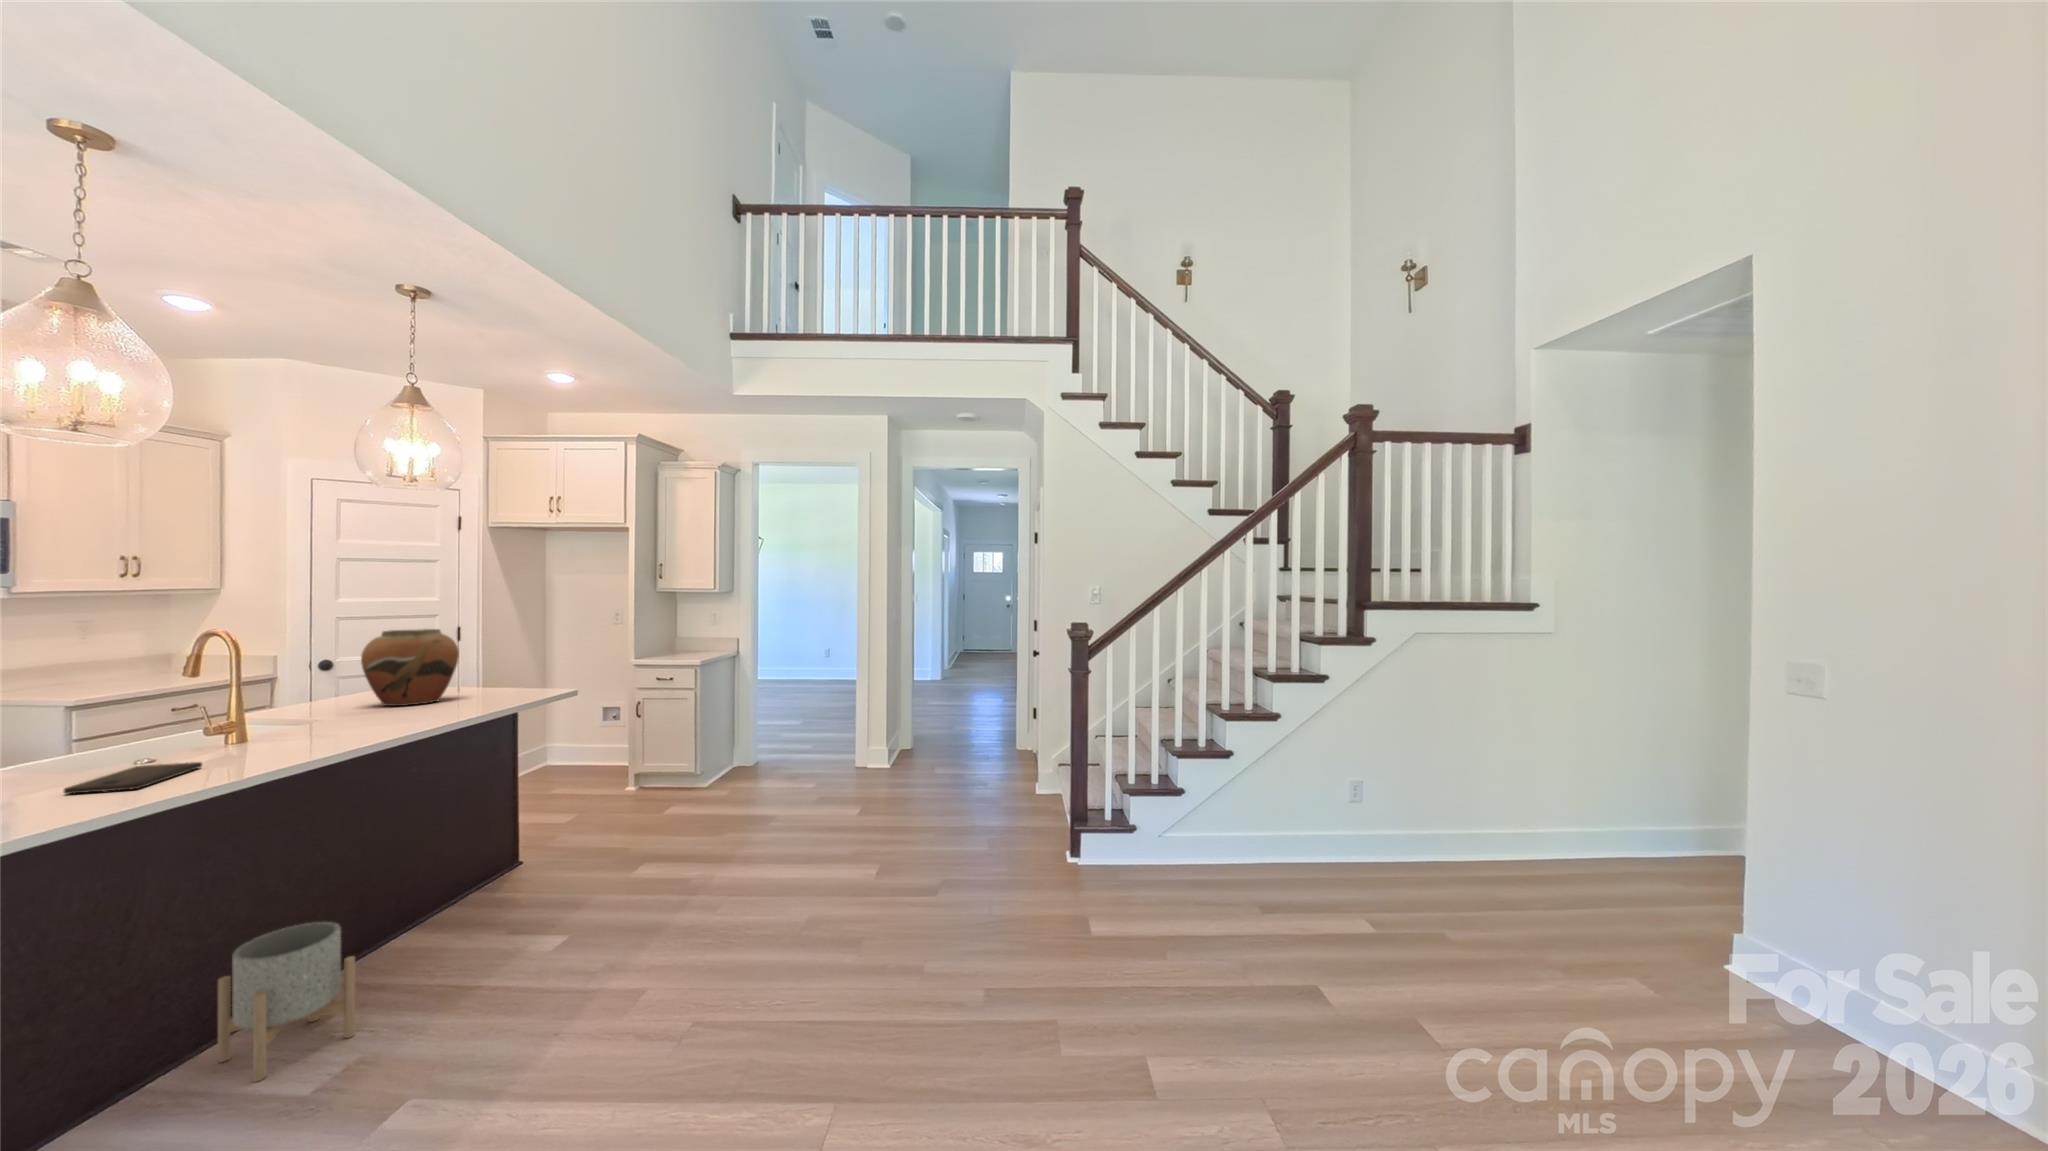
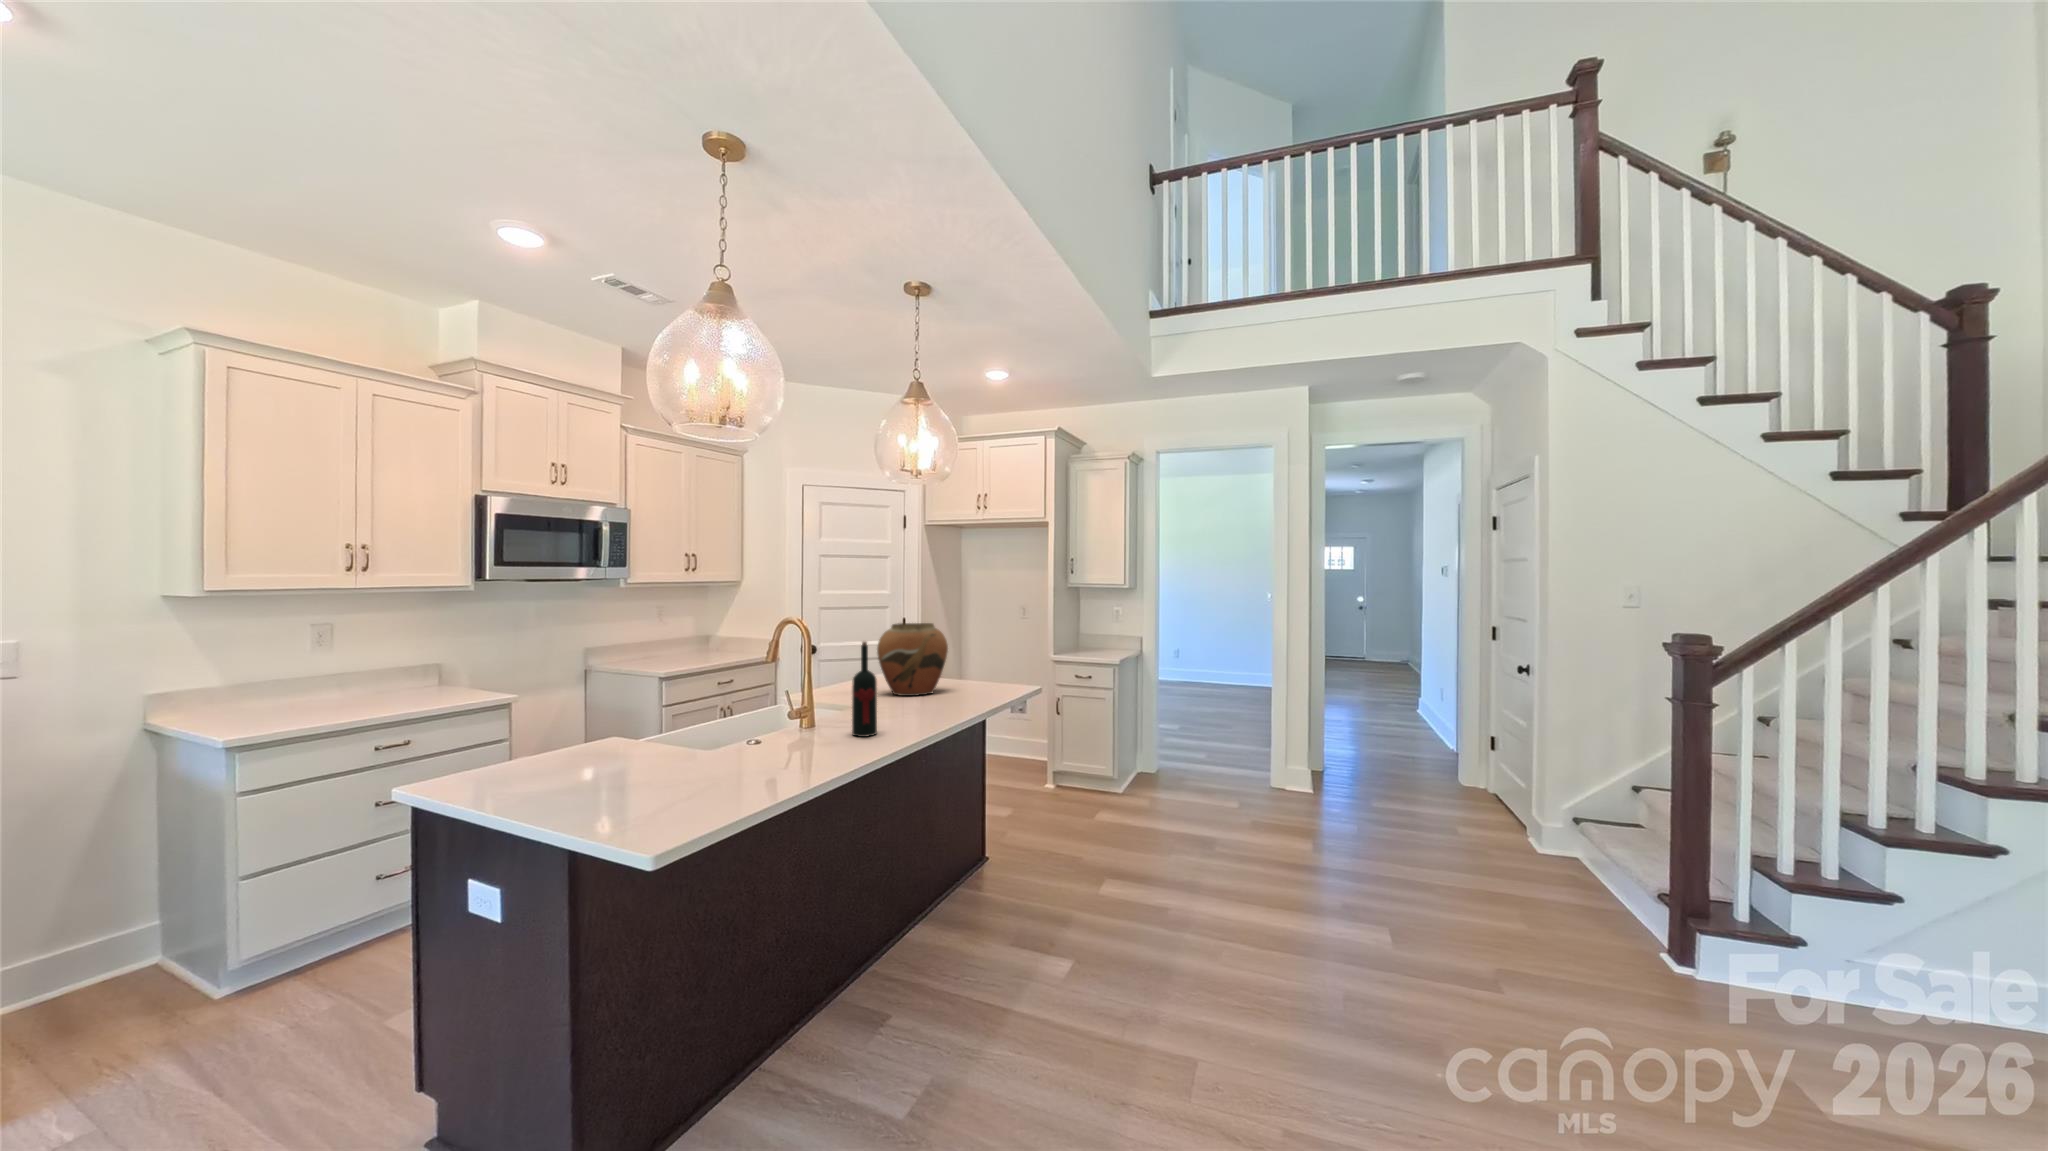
wine bottle: none [287,647,323,746] -> present [852,641,877,737]
cutting board: present [64,762,202,794] -> none [724,749,805,776]
planter: present [218,922,355,1082] -> none [811,908,911,1066]

